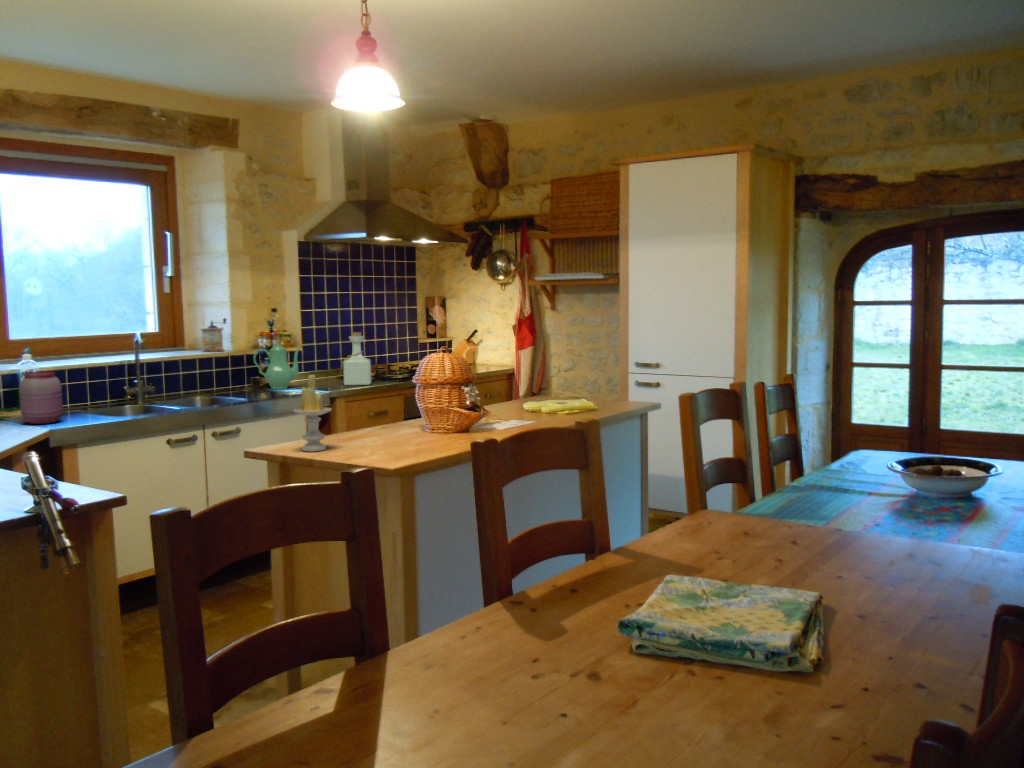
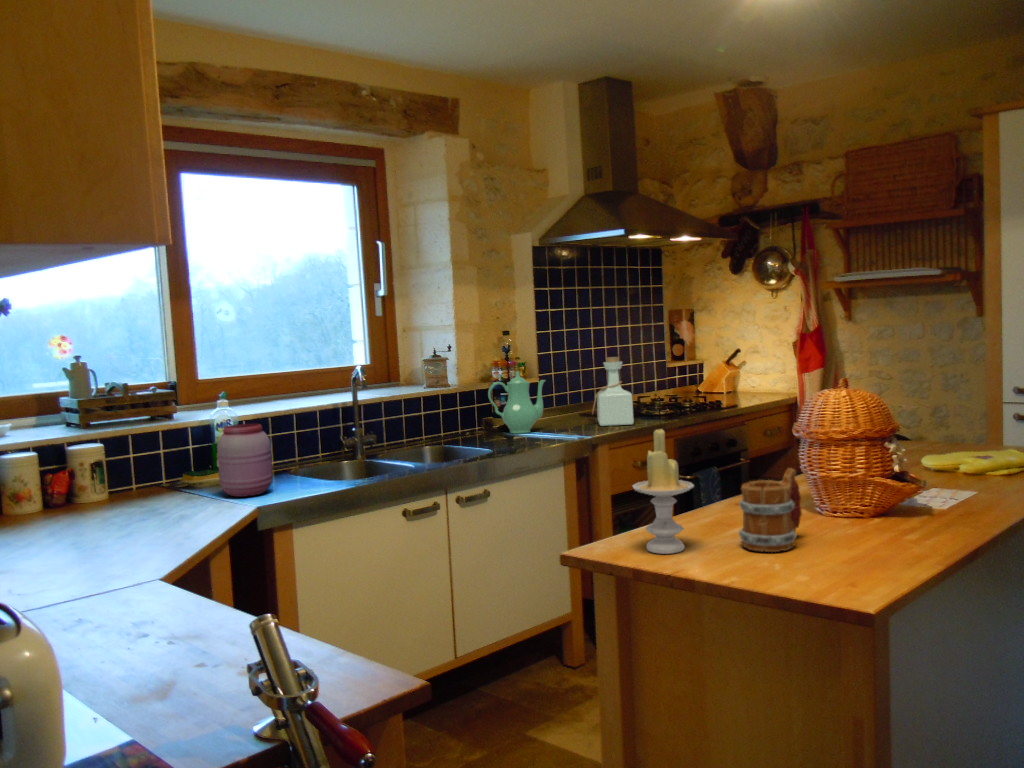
mug: none [360,401,402,450] -> present [739,468,802,552]

